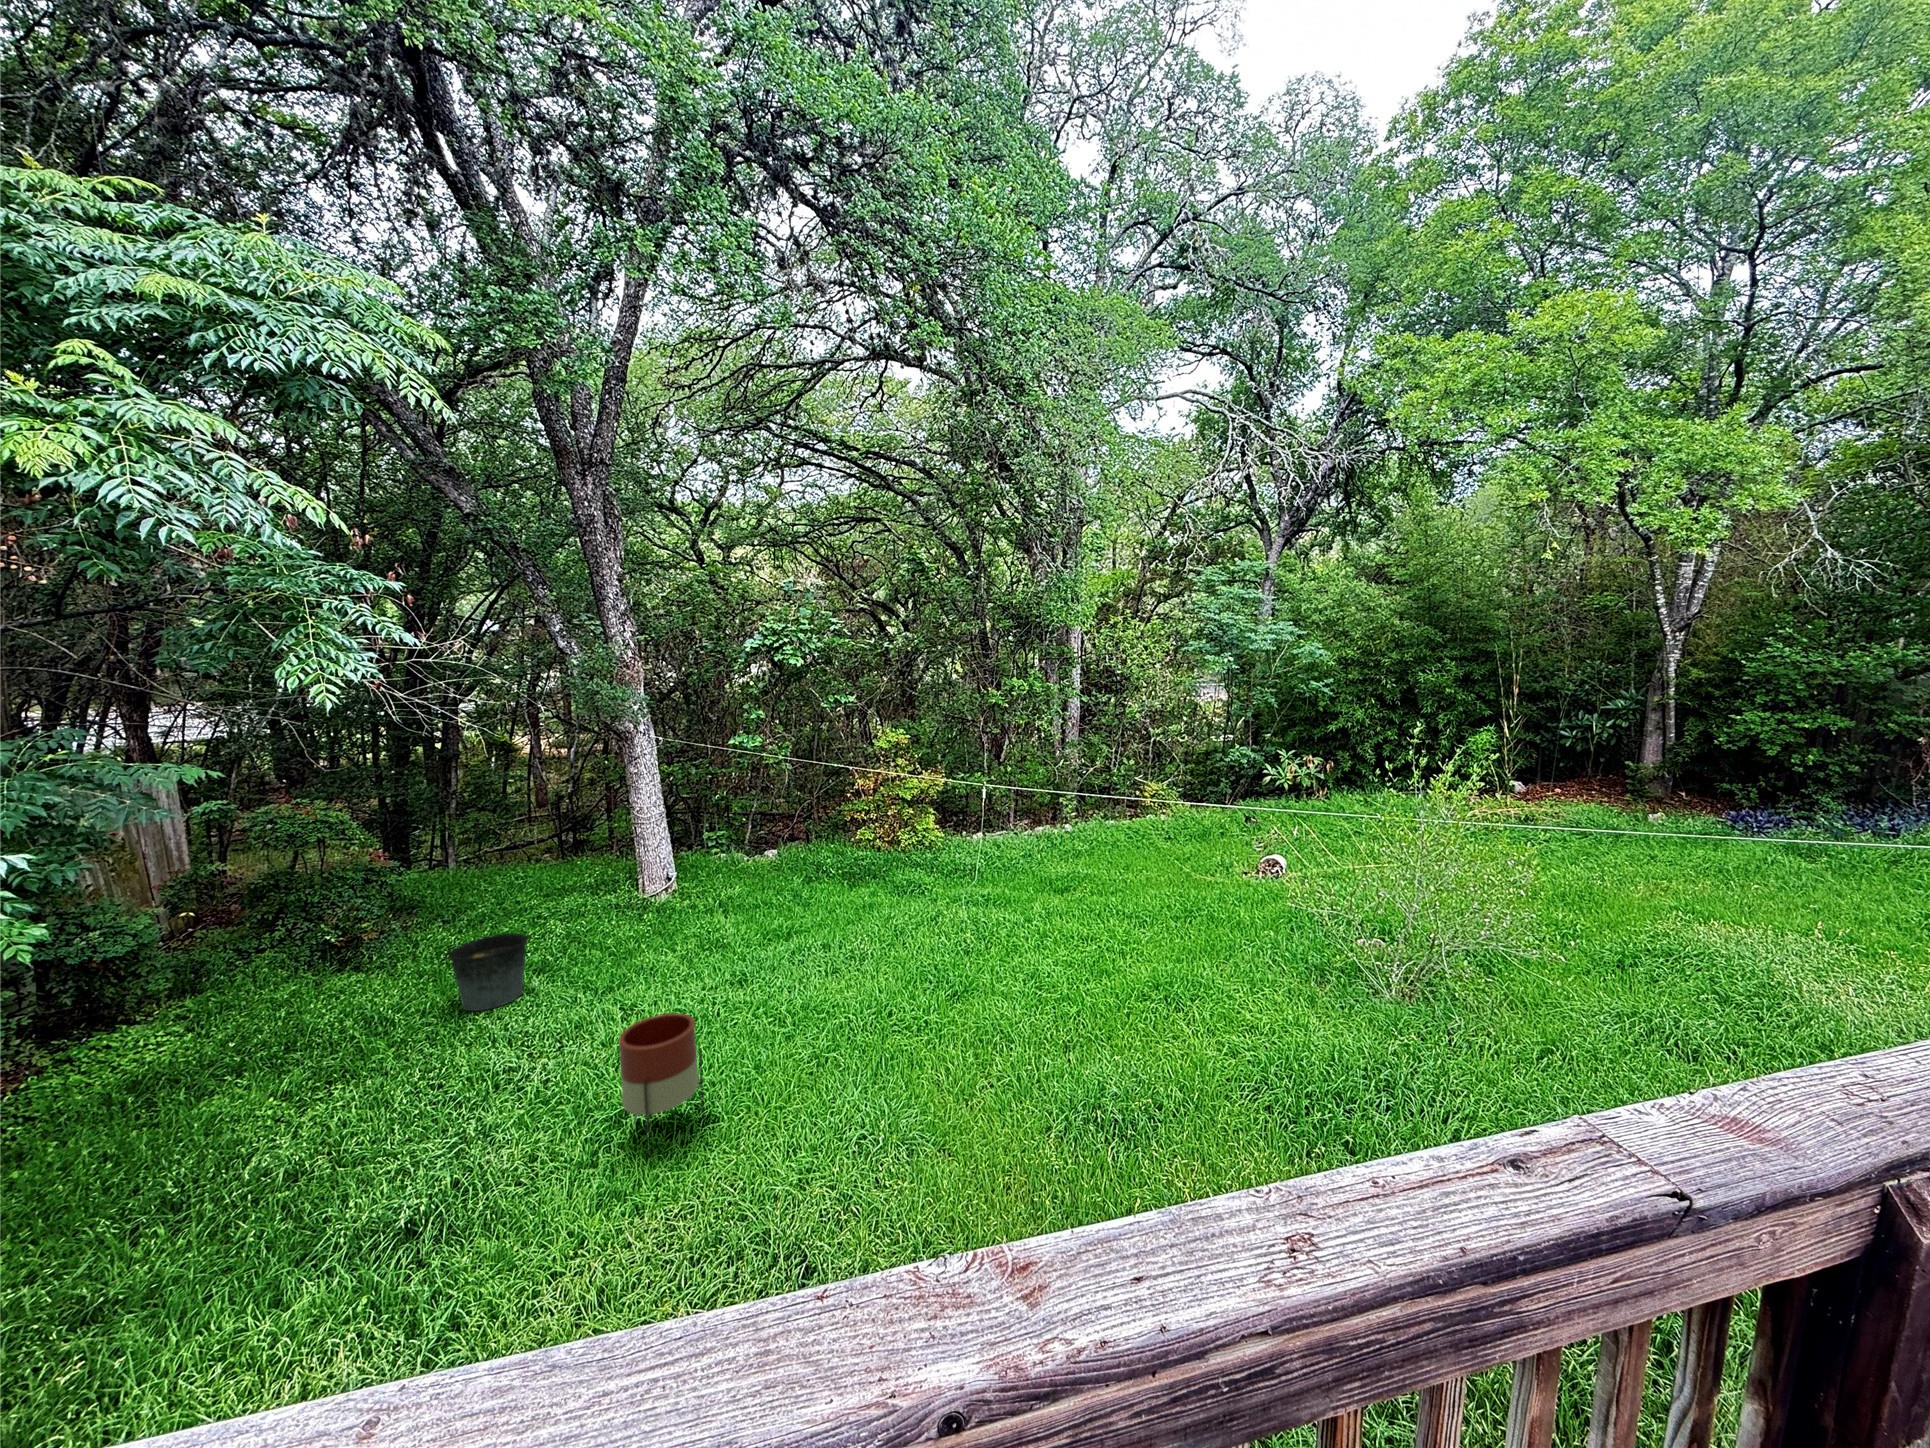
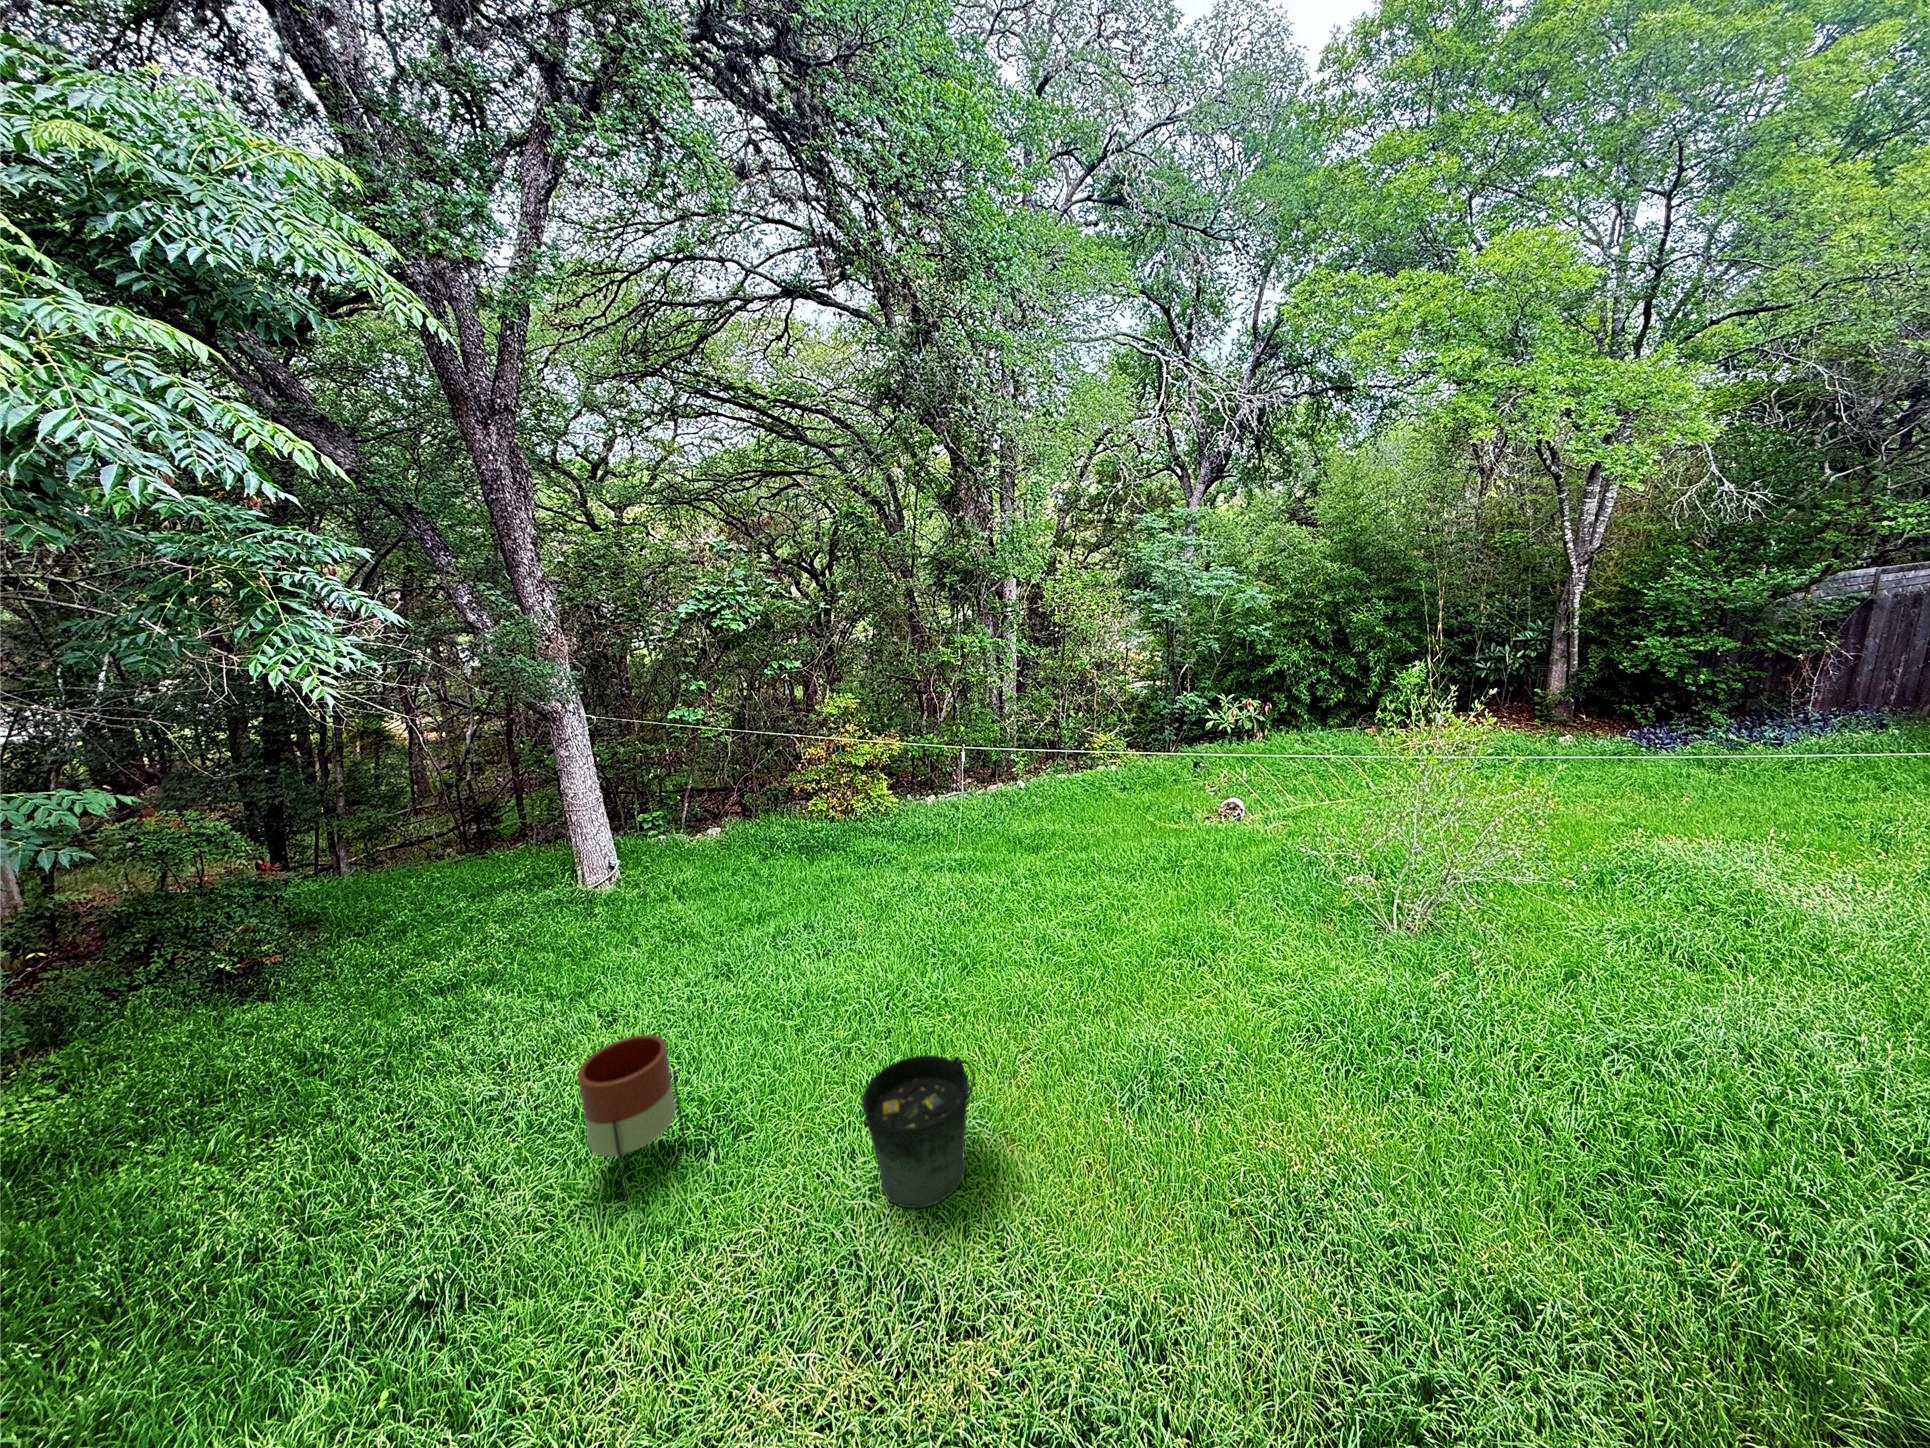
bucket: present [444,933,532,1011] -> present [861,1055,975,1208]

